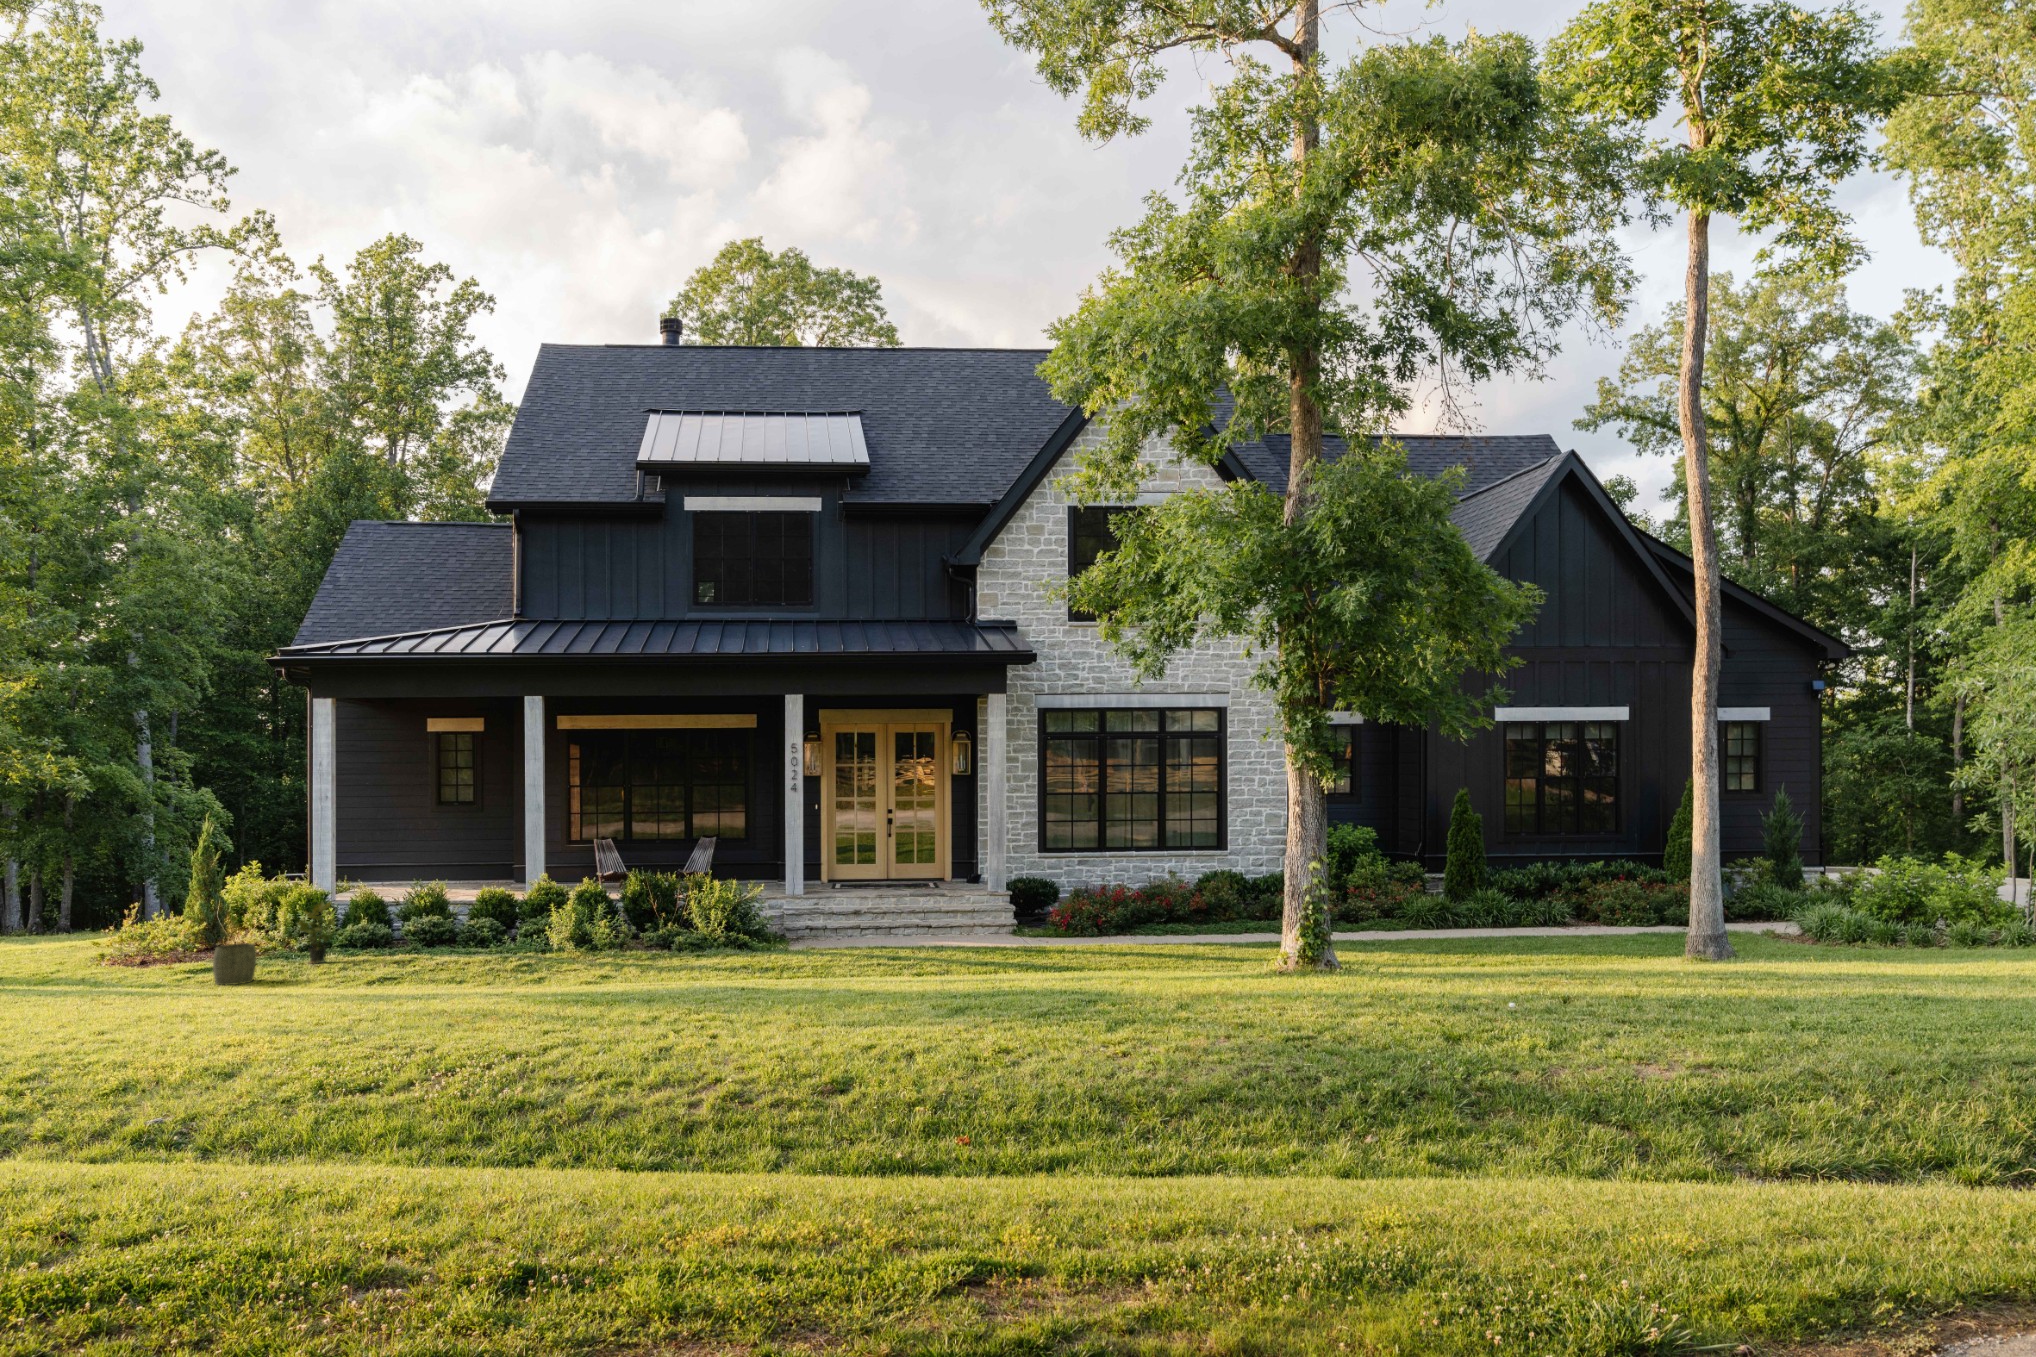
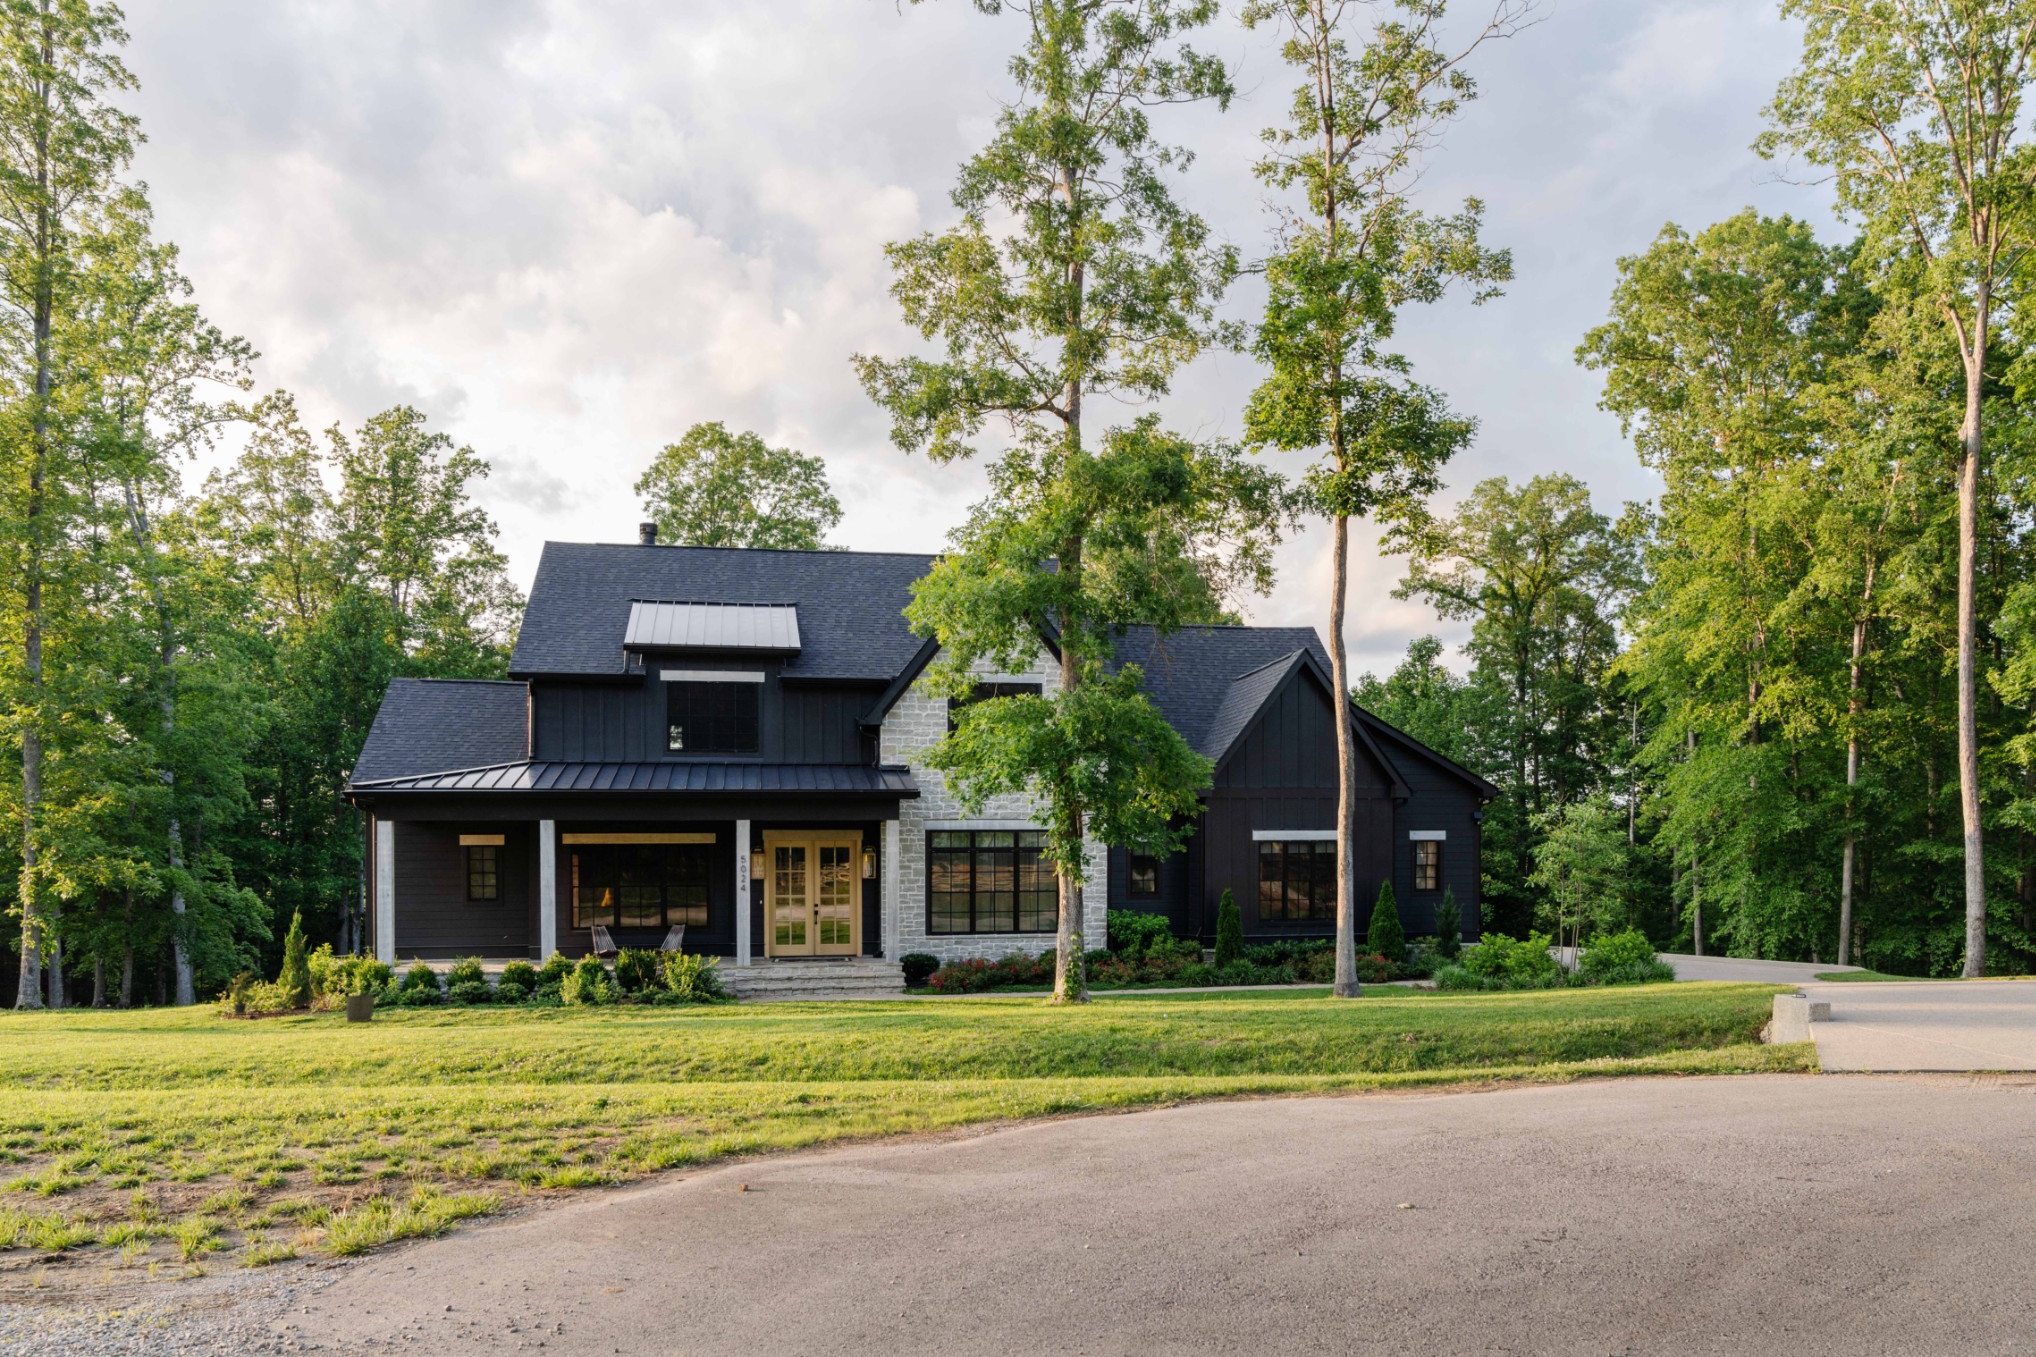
potted plant: present [298,901,335,964] -> present [228,972,254,1015]

